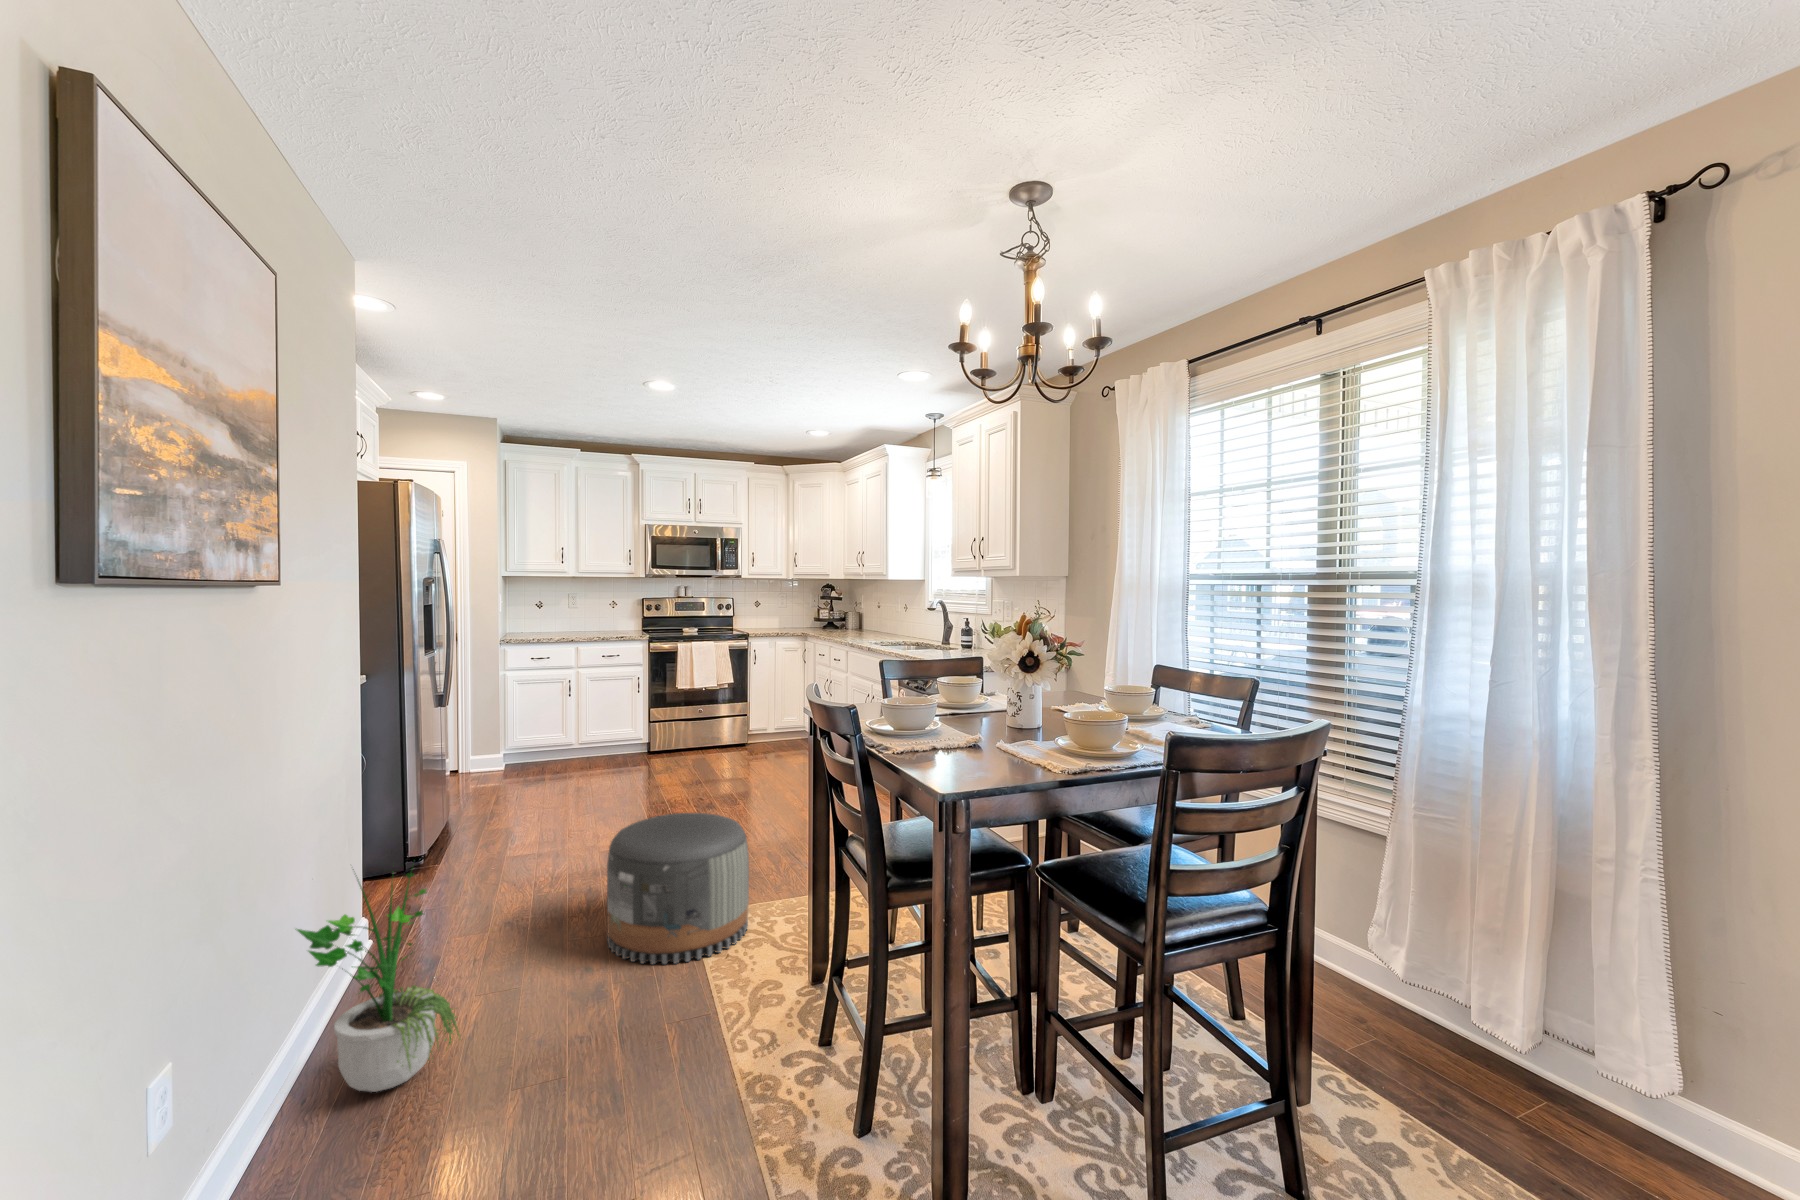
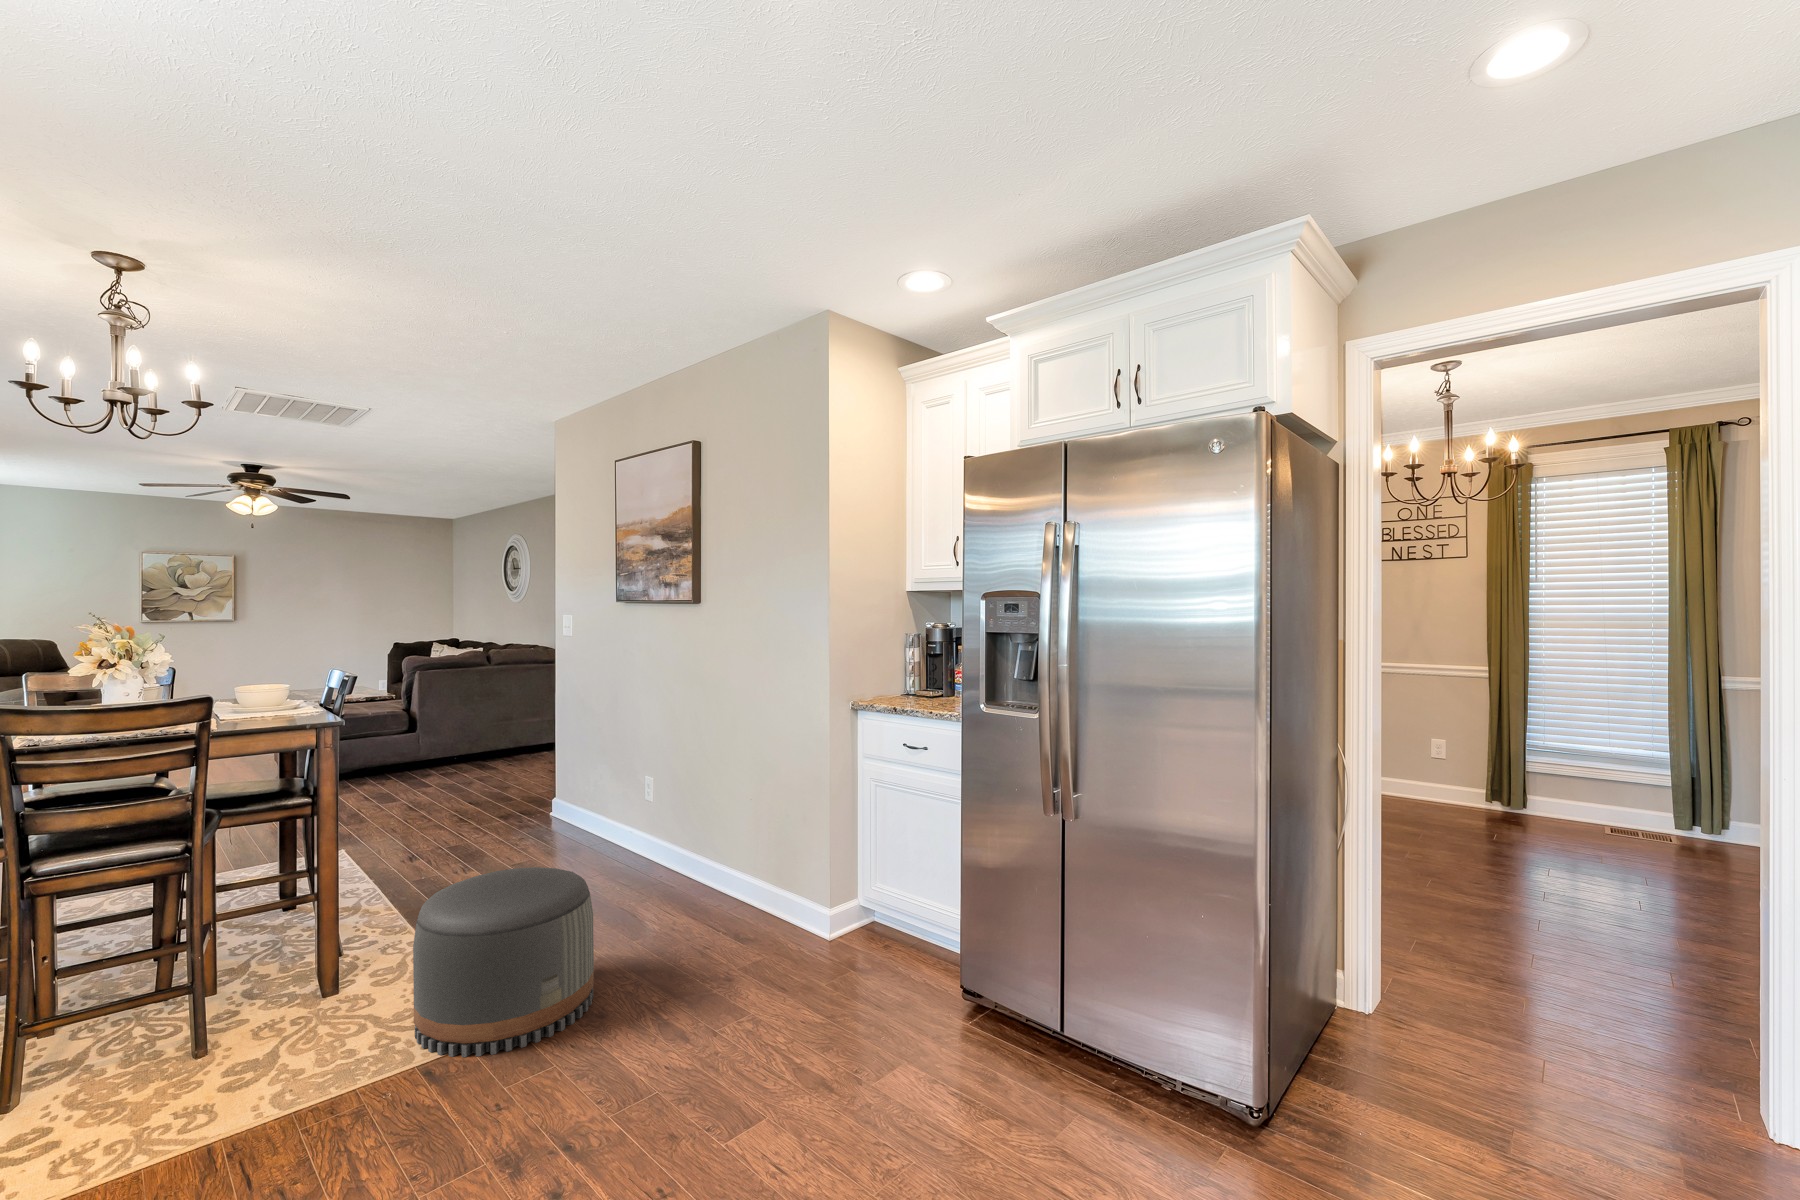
potted plant: present [297,869,460,1092] -> none [614,756,714,897]

